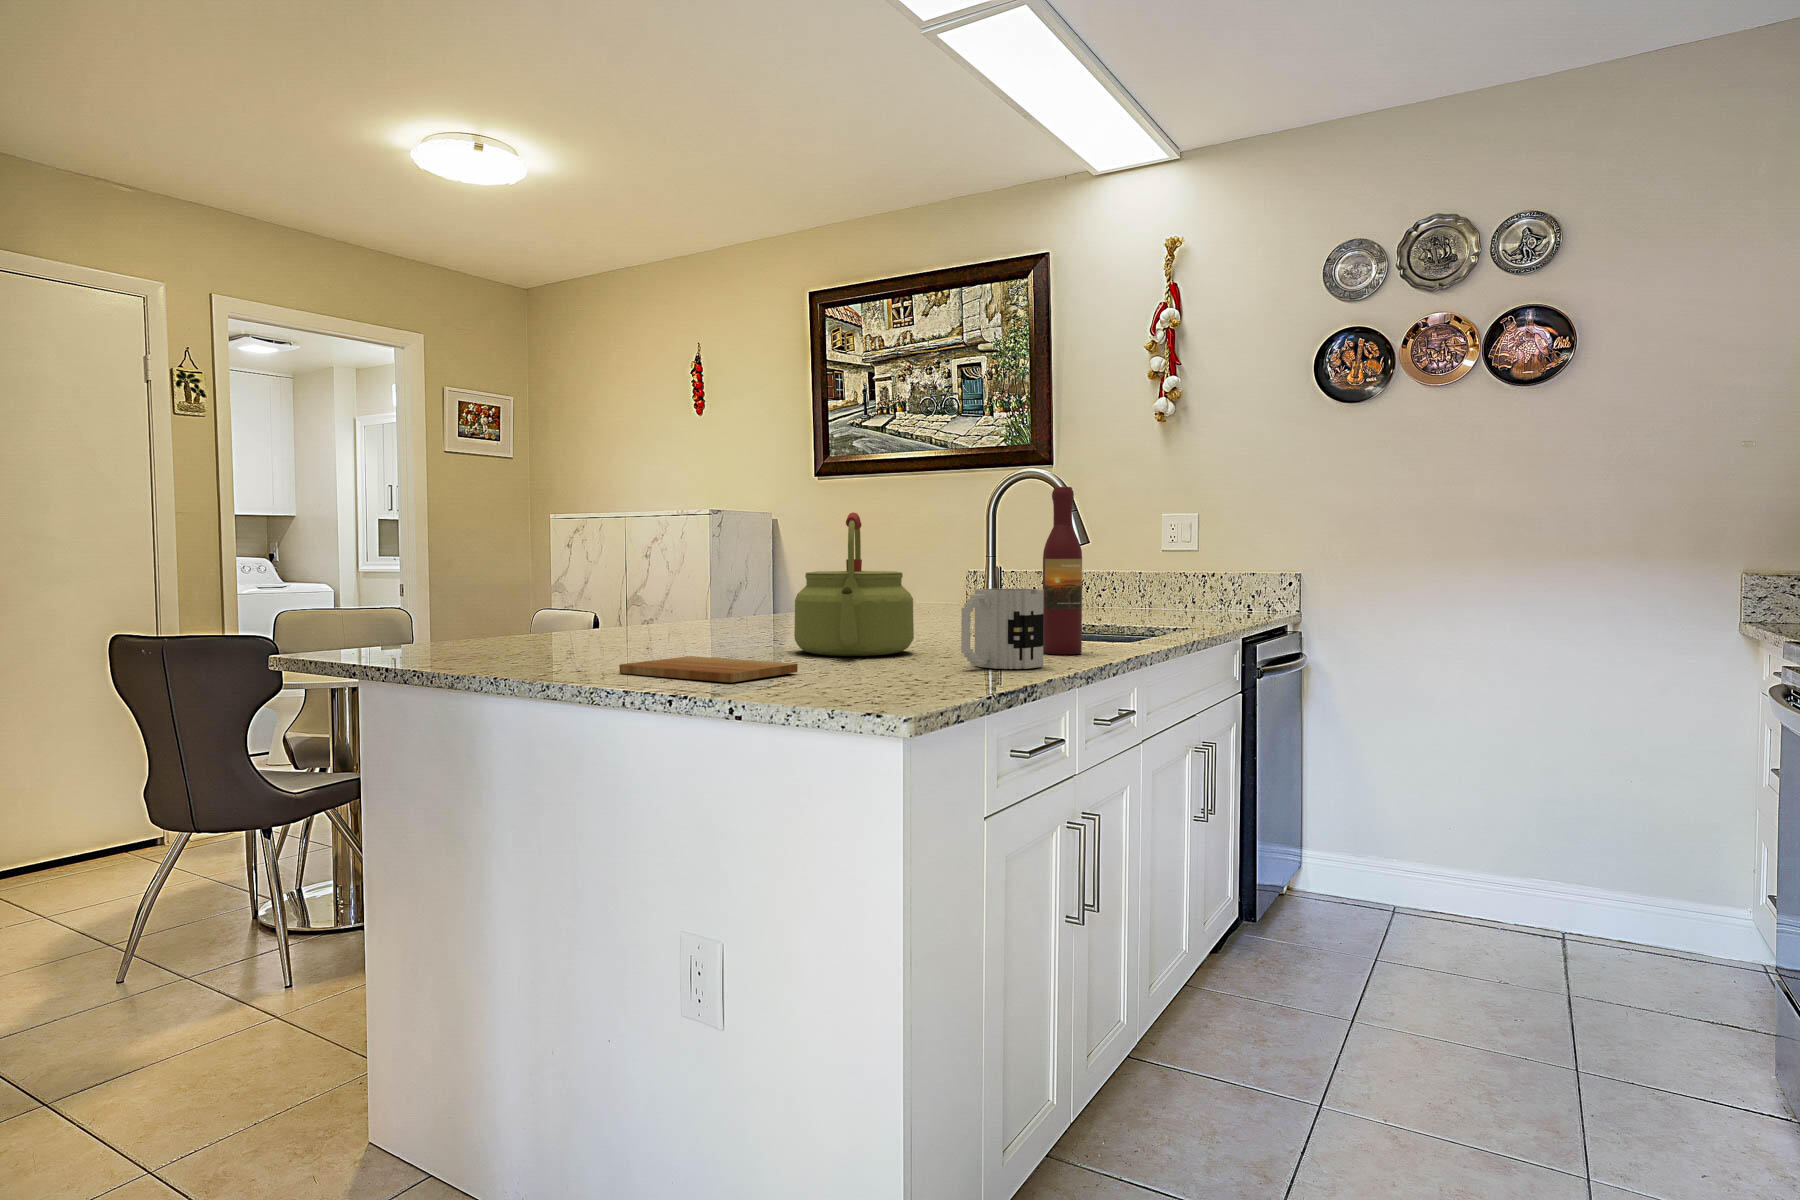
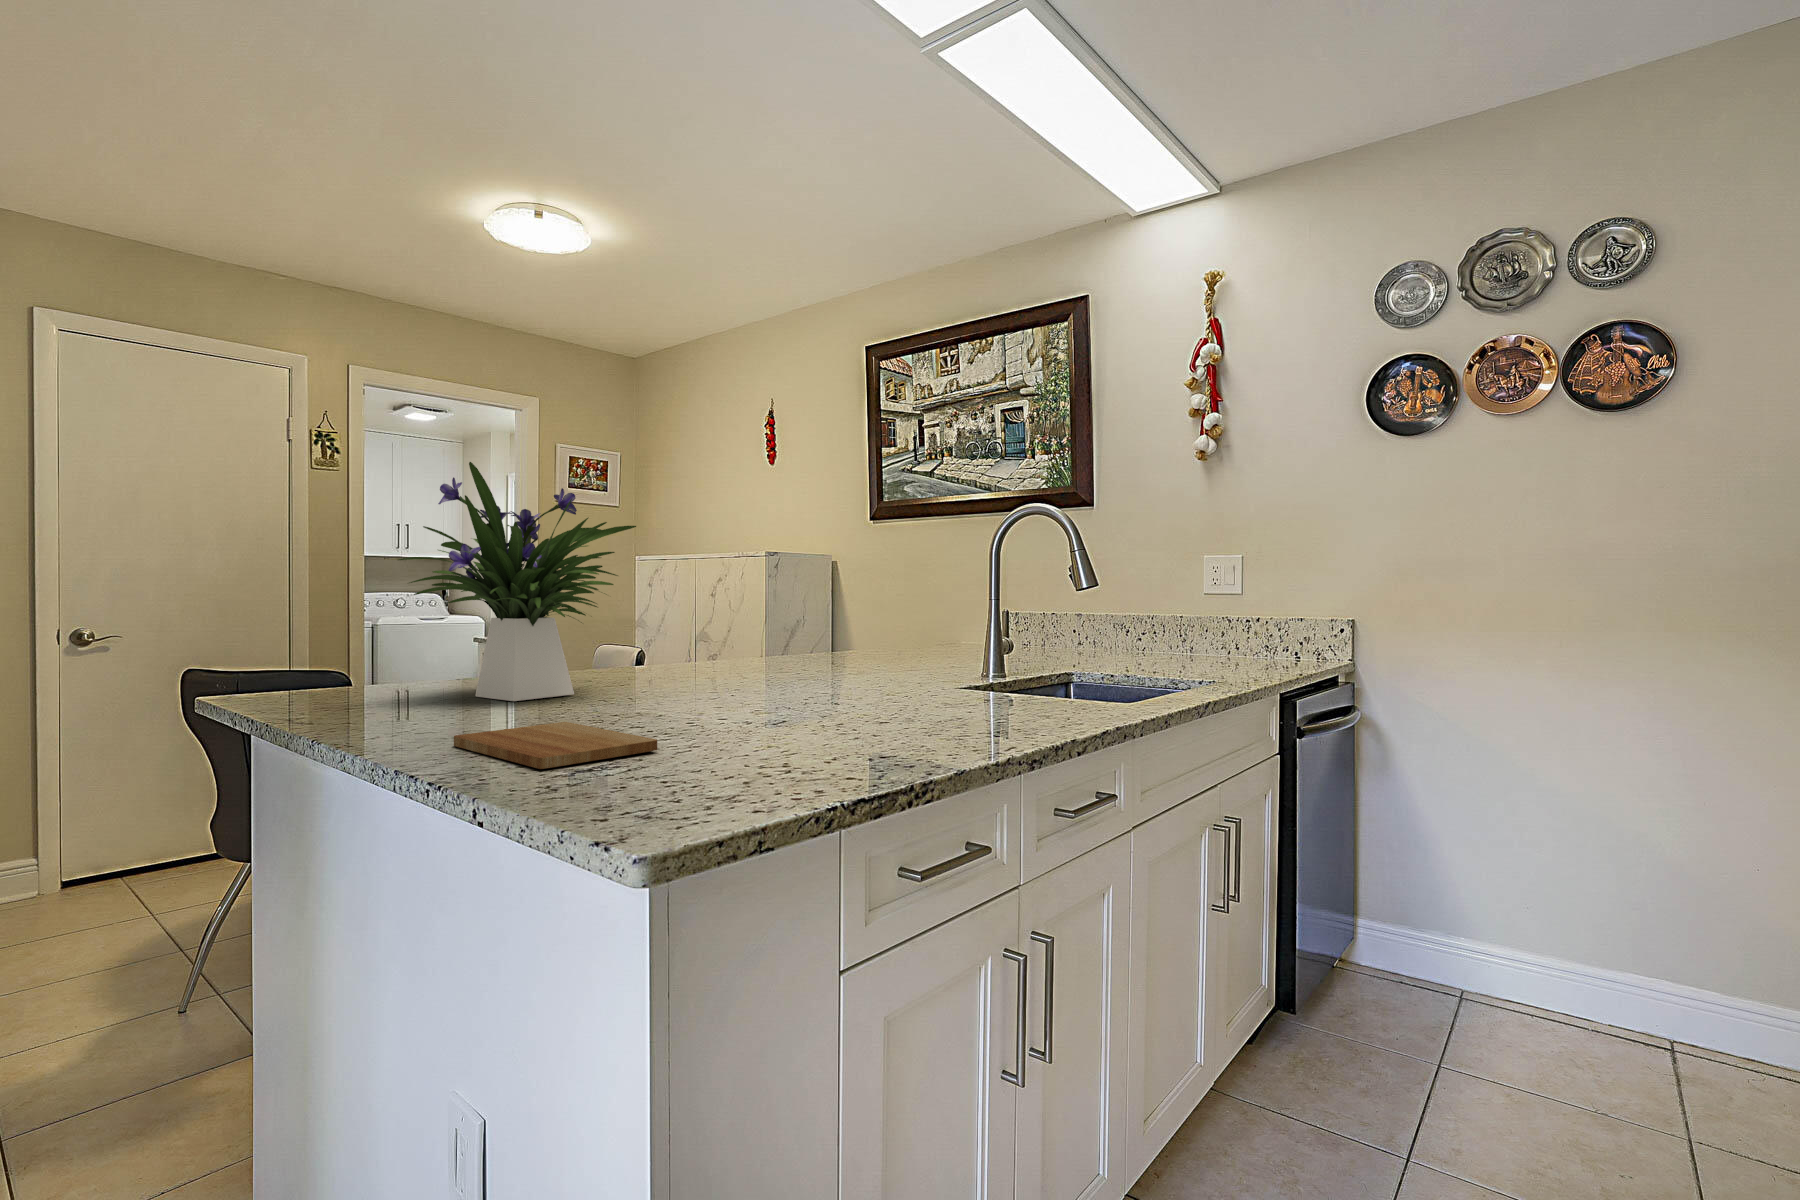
flower arrangement: none [481,425,697,648] -> present [398,462,636,701]
wine bottle: present [1043,487,1082,654] -> none [1006,525,1053,722]
kettle: present [794,512,914,656] -> none [720,555,857,720]
mug: present [961,589,1044,669] -> none [868,647,978,750]

